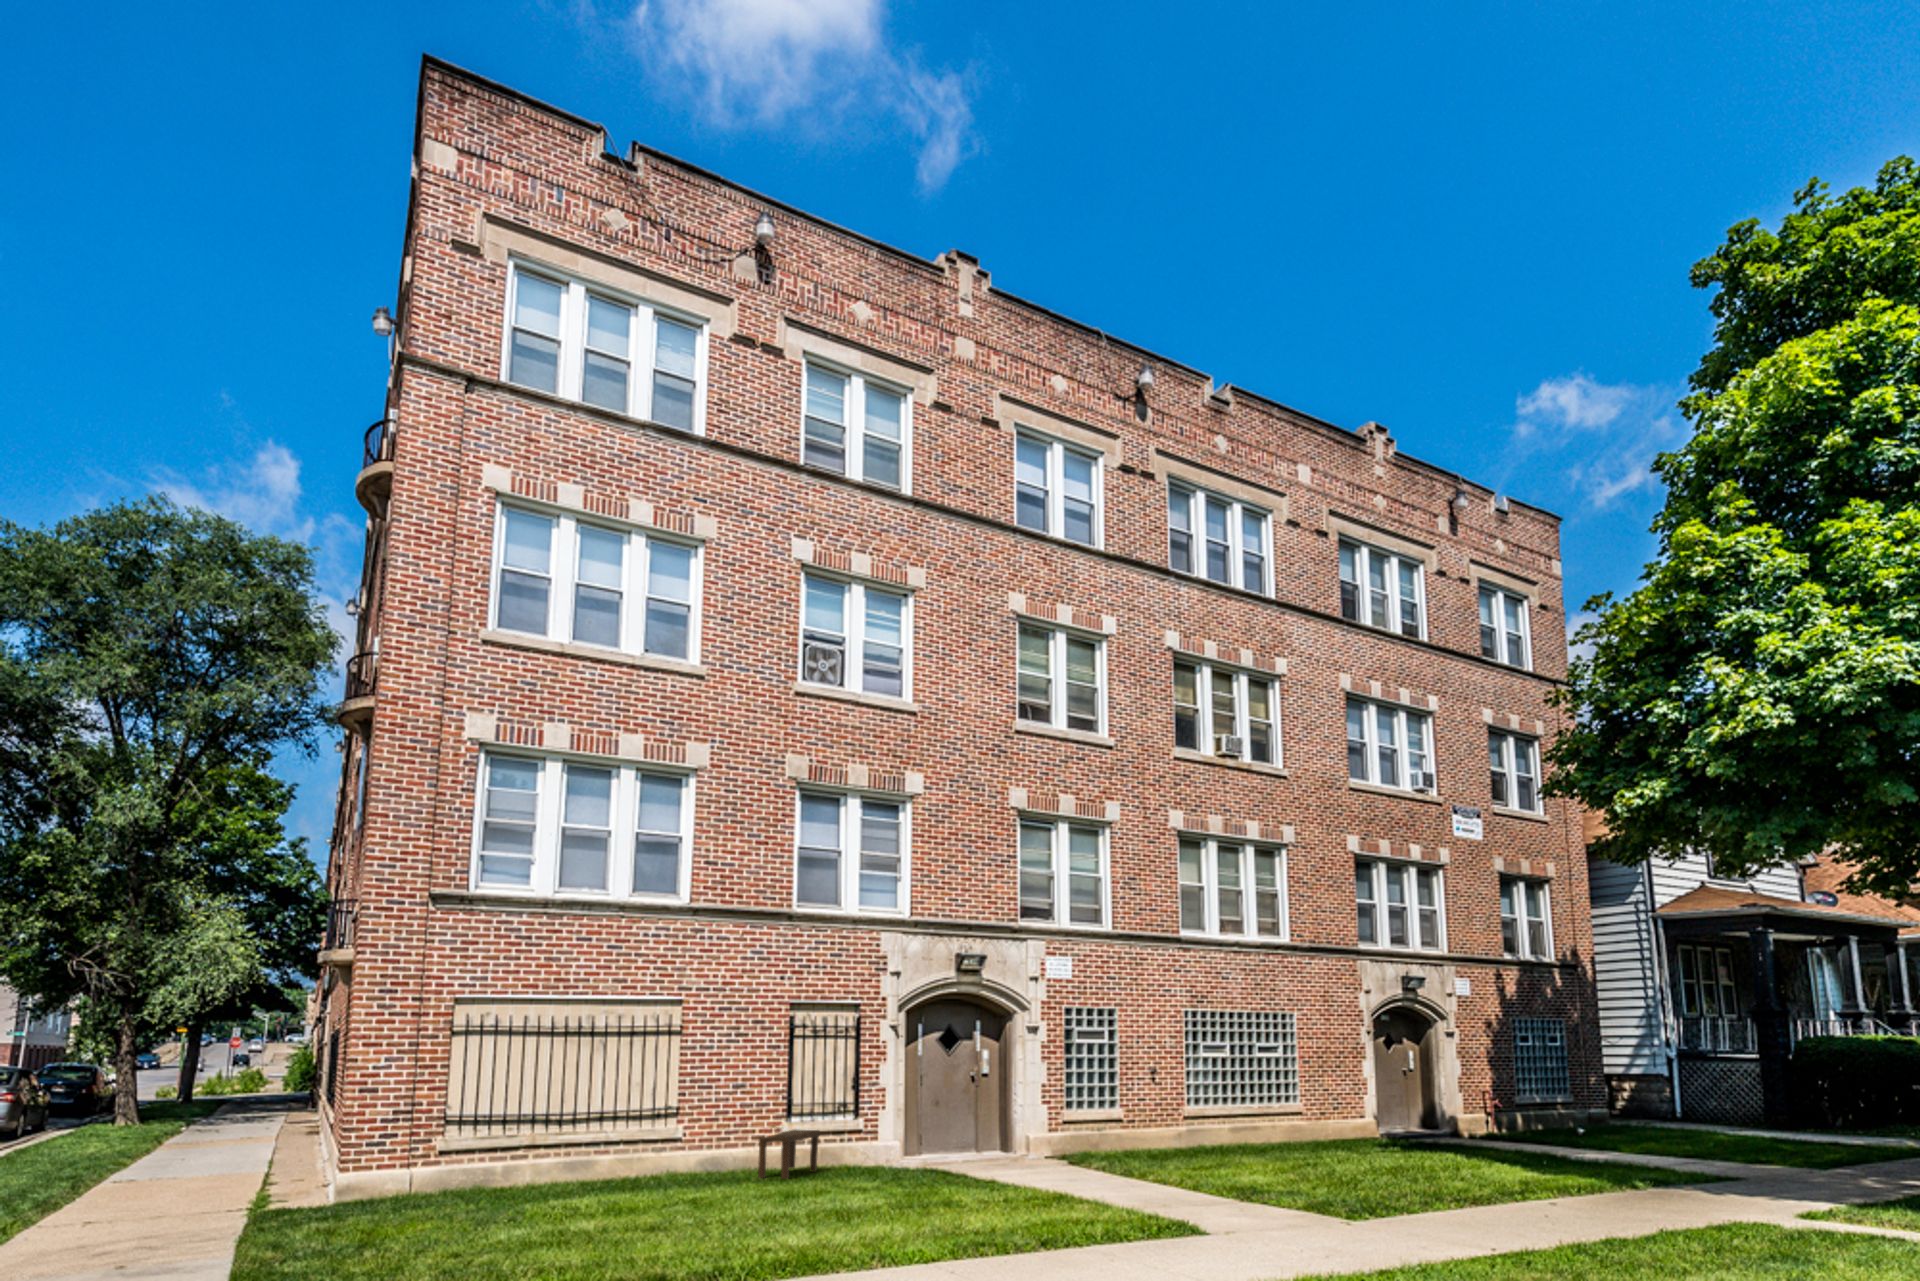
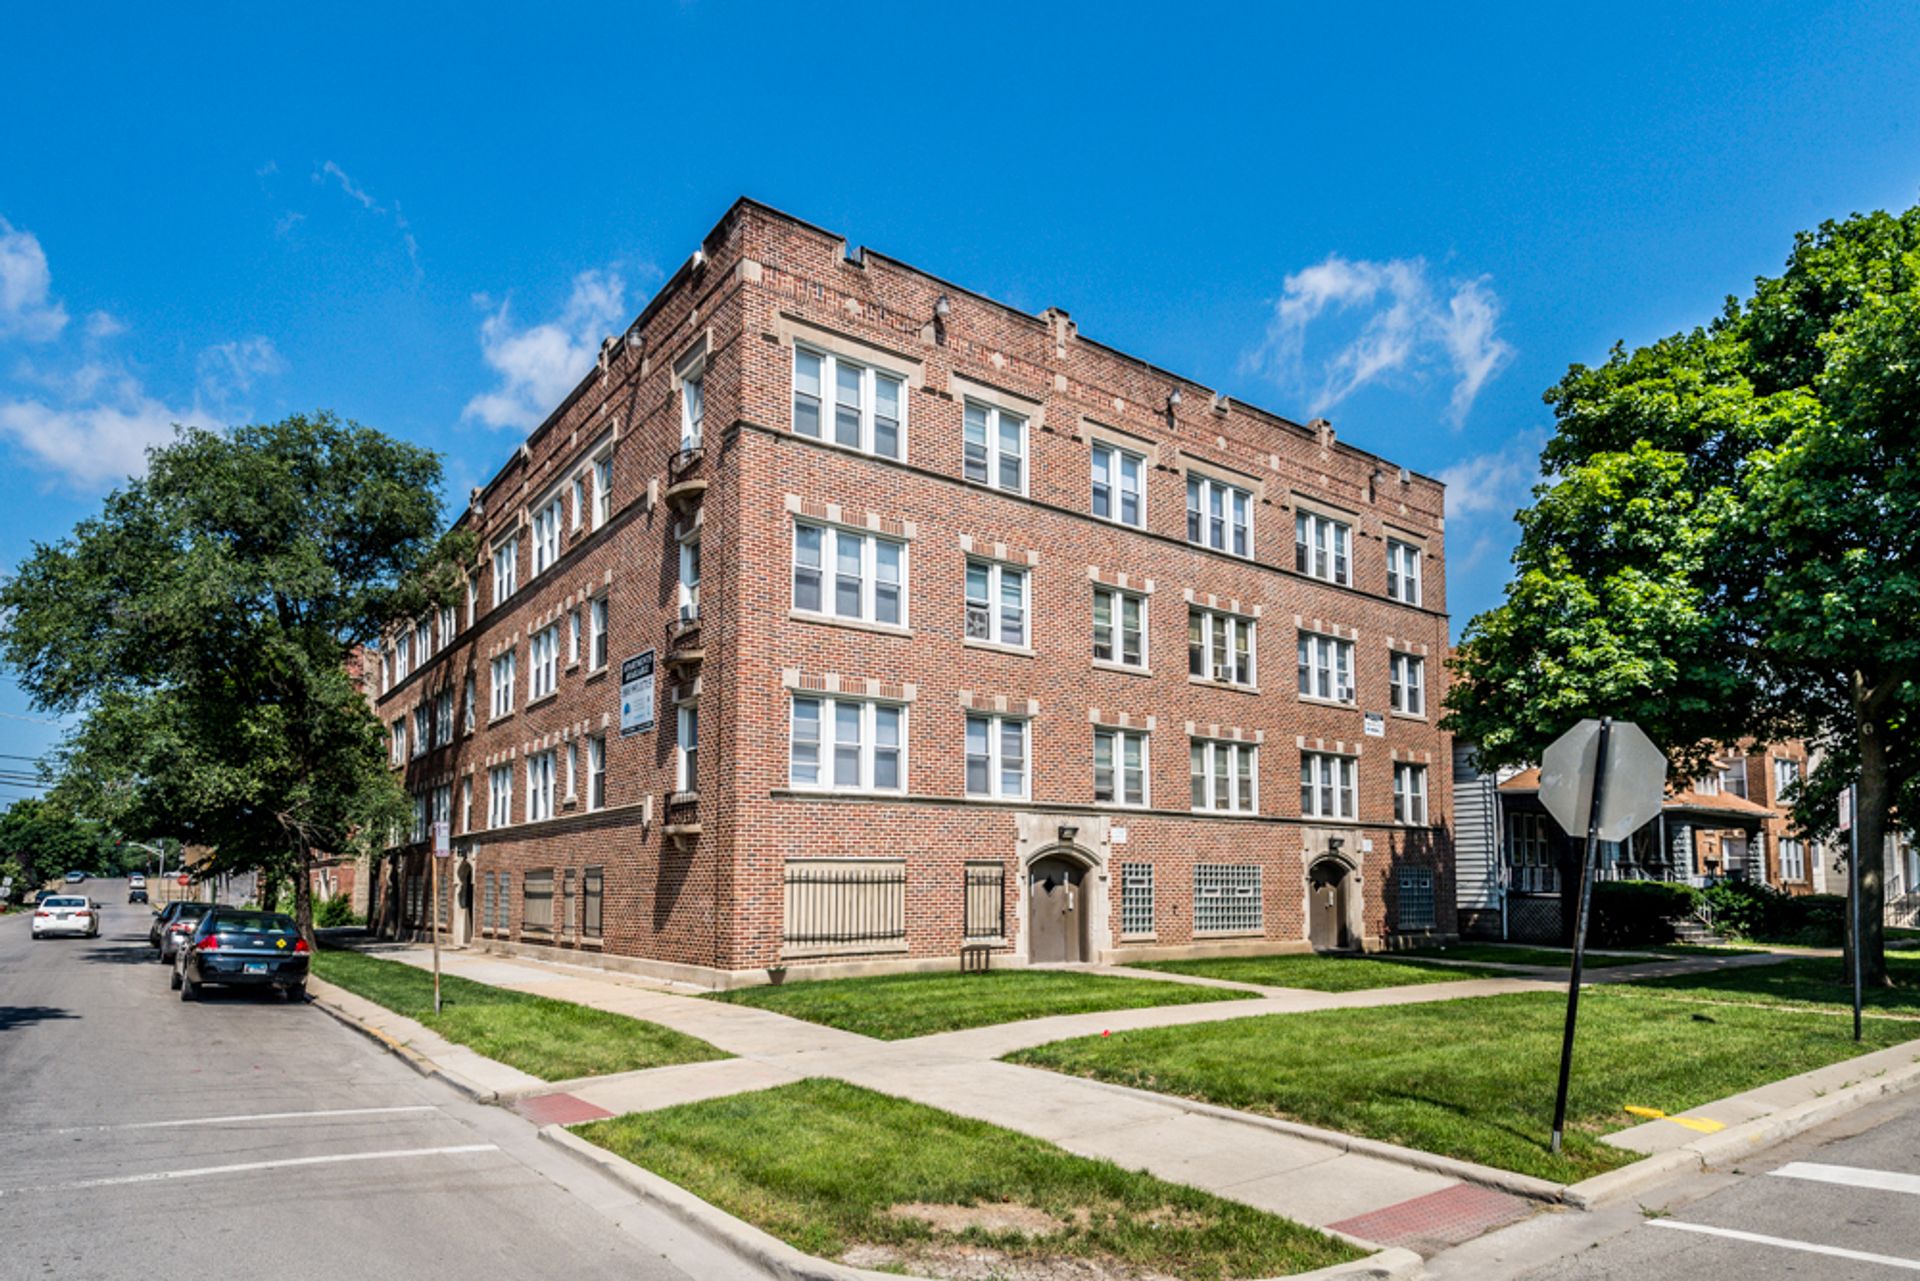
decorative plant: none [386,1163,446,1198] -> present [765,965,789,985]

